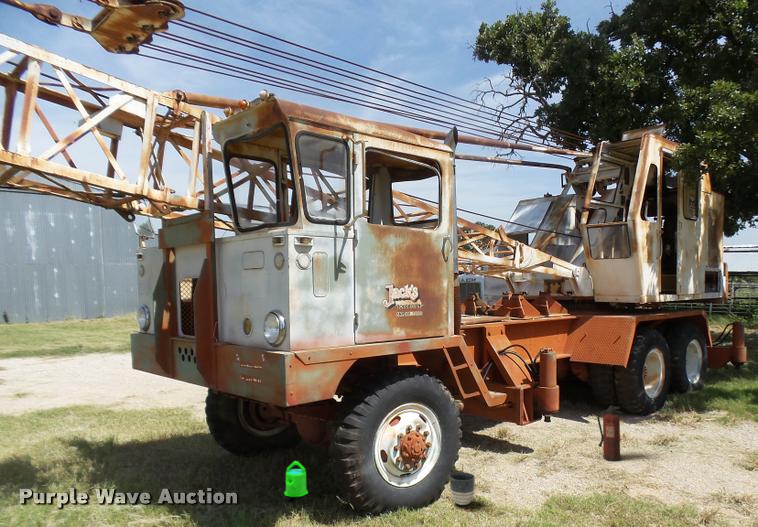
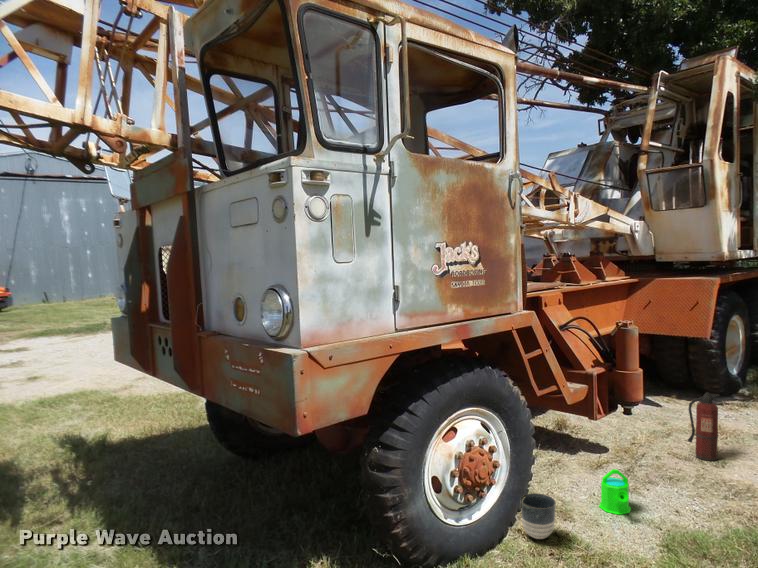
watering can: present [285,461,308,497] -> present [599,469,631,514]

